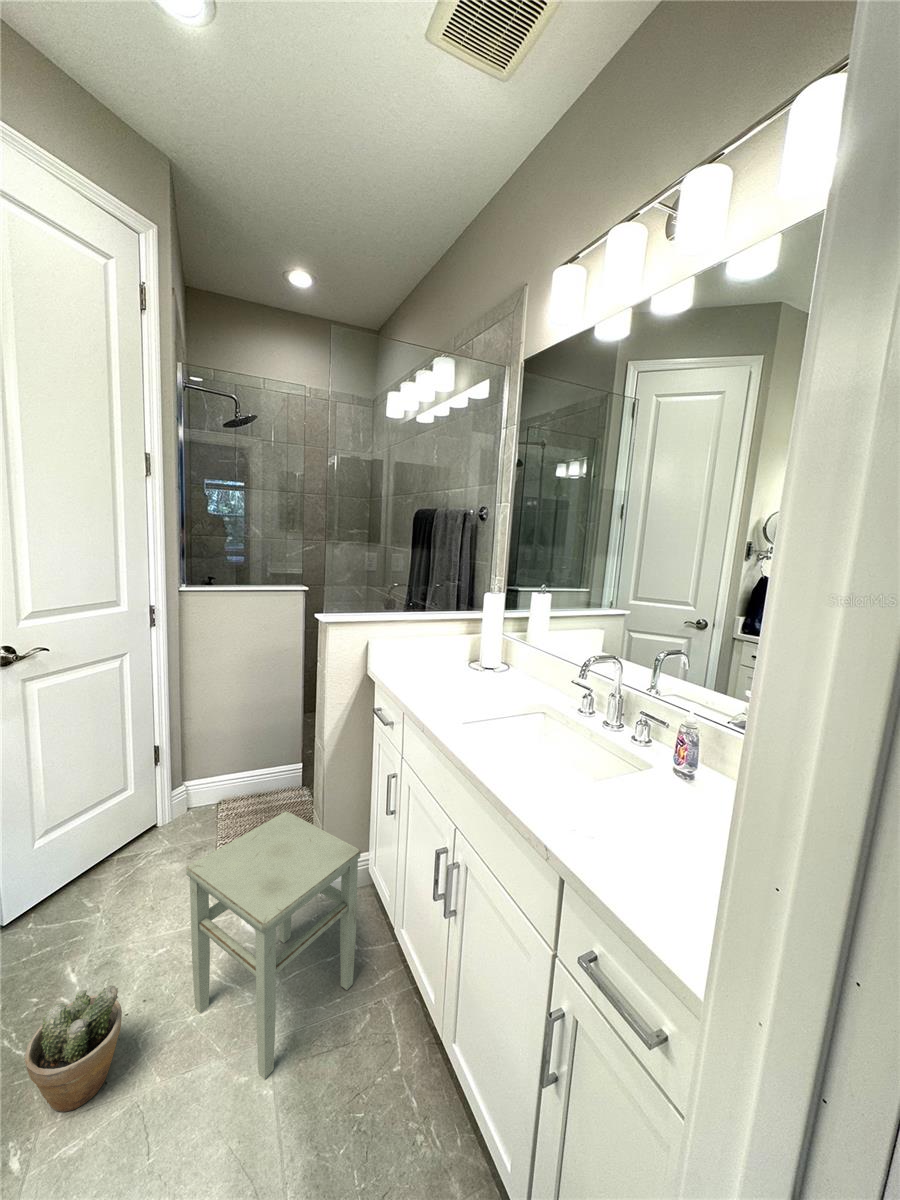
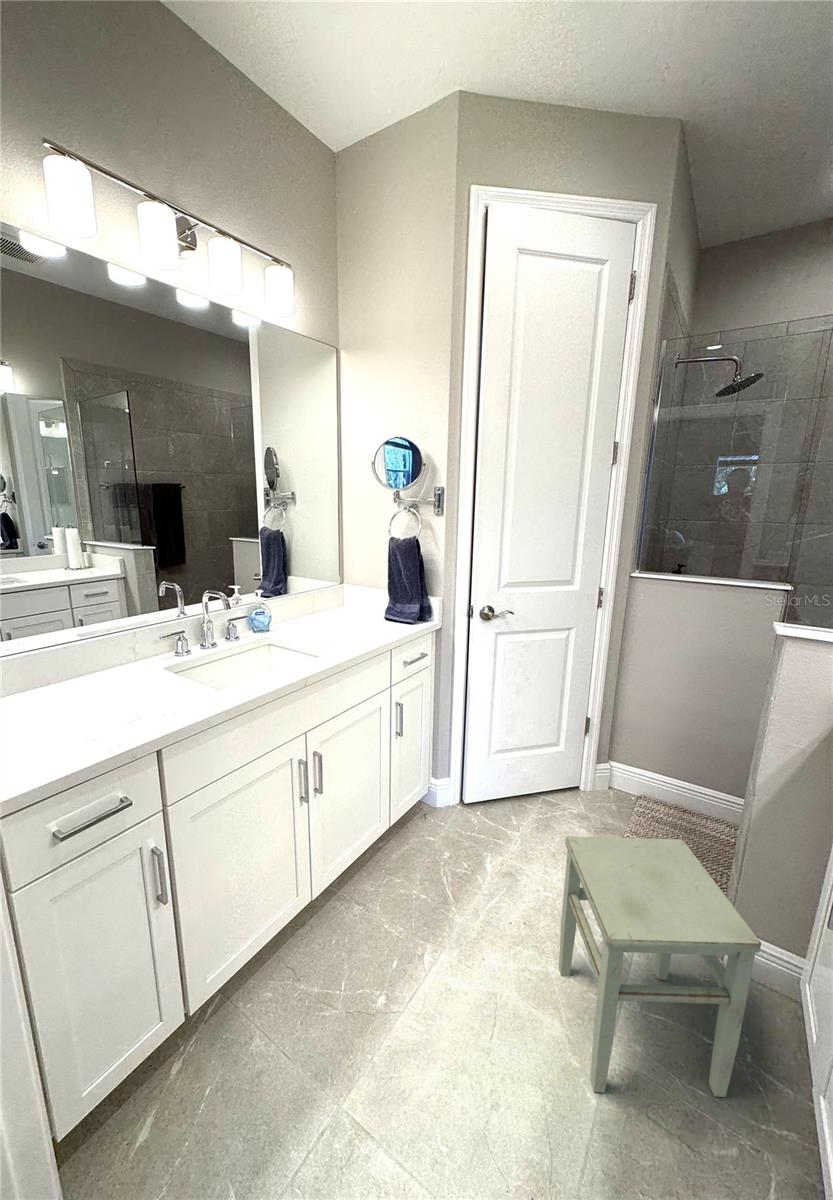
potted plant: present [24,985,122,1112] -> none [442,880,502,968]

